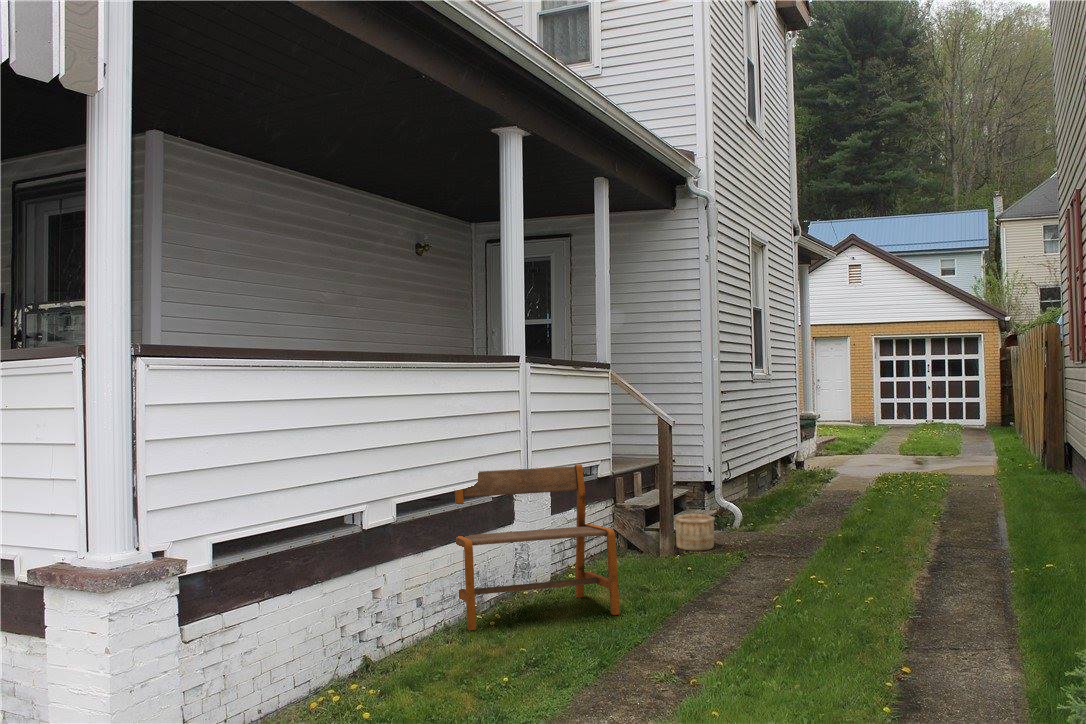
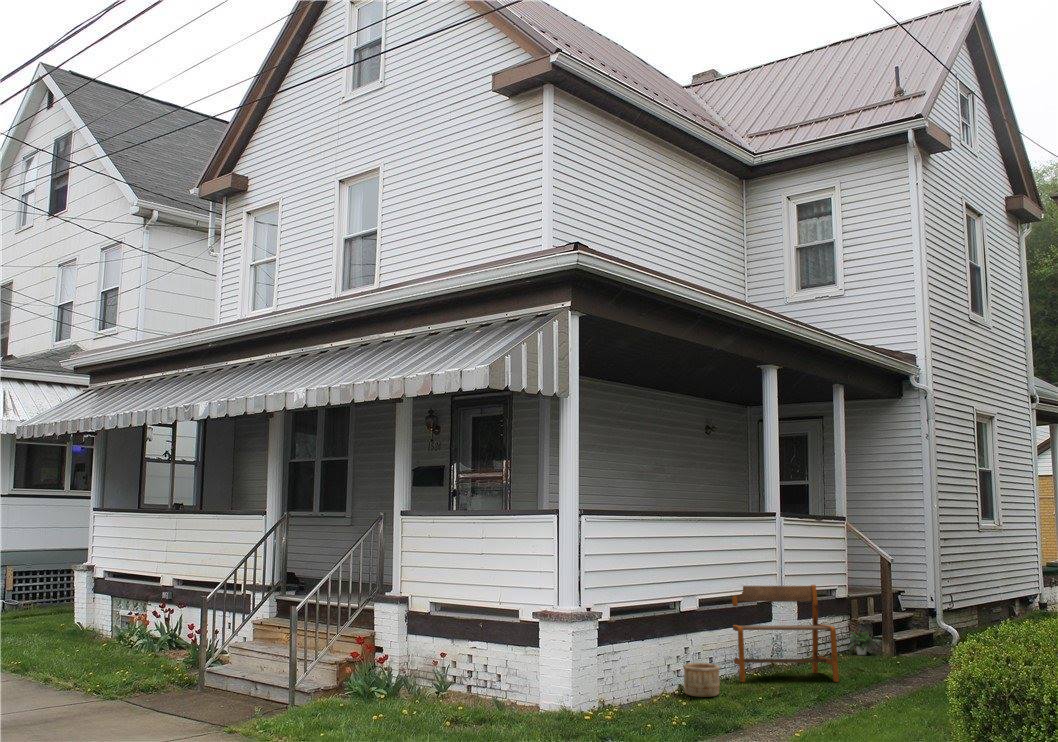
wooden bucket: present [675,514,715,550] -> present [683,663,720,697]
potted plant: none [603,521,652,554] -> present [849,632,875,655]

